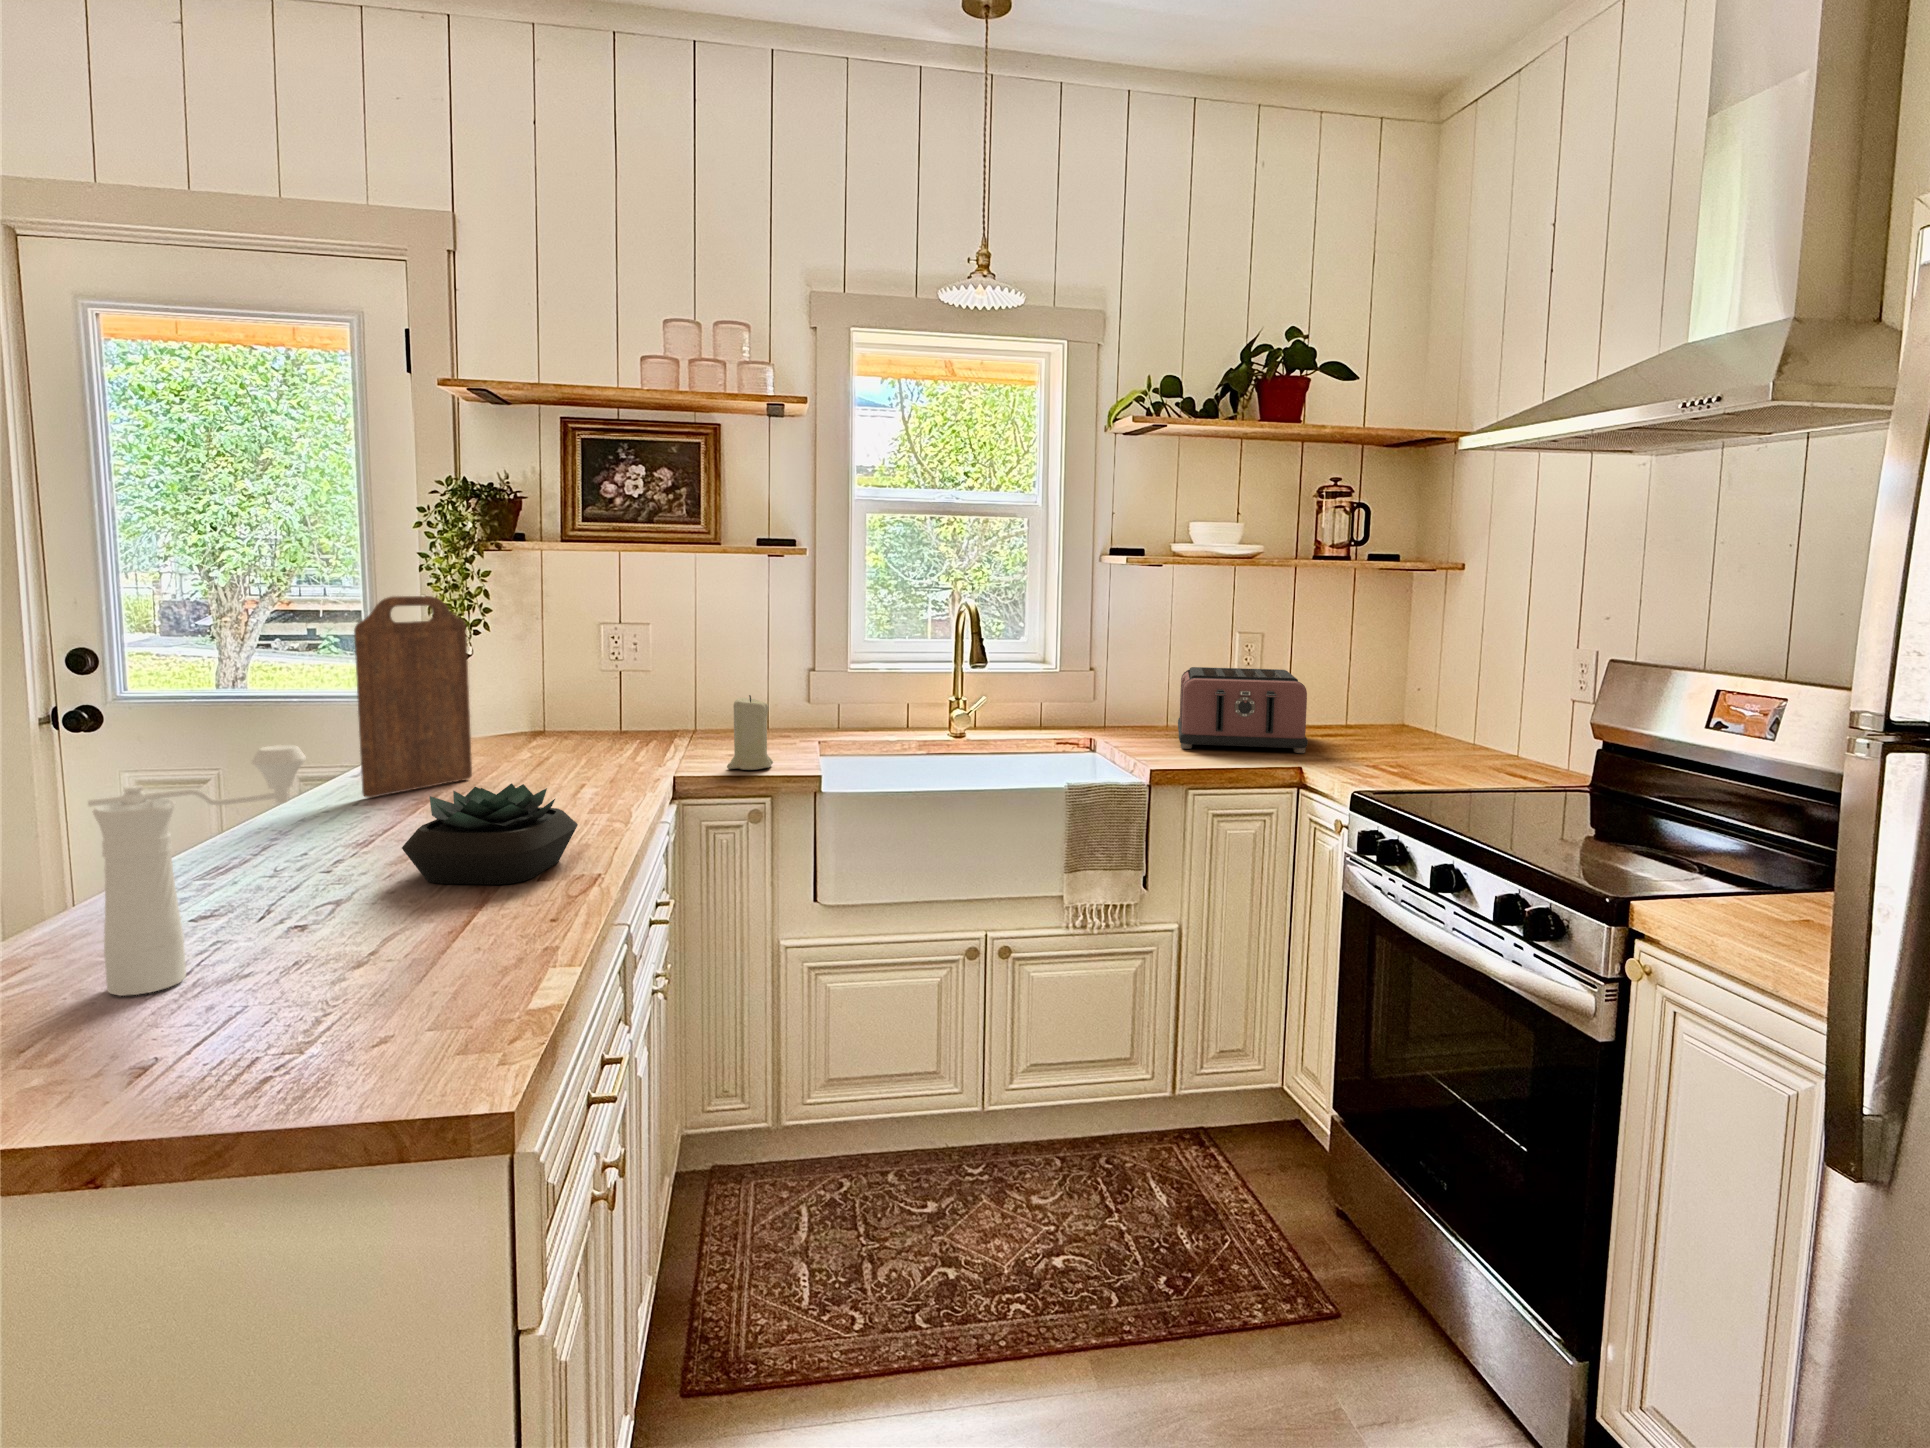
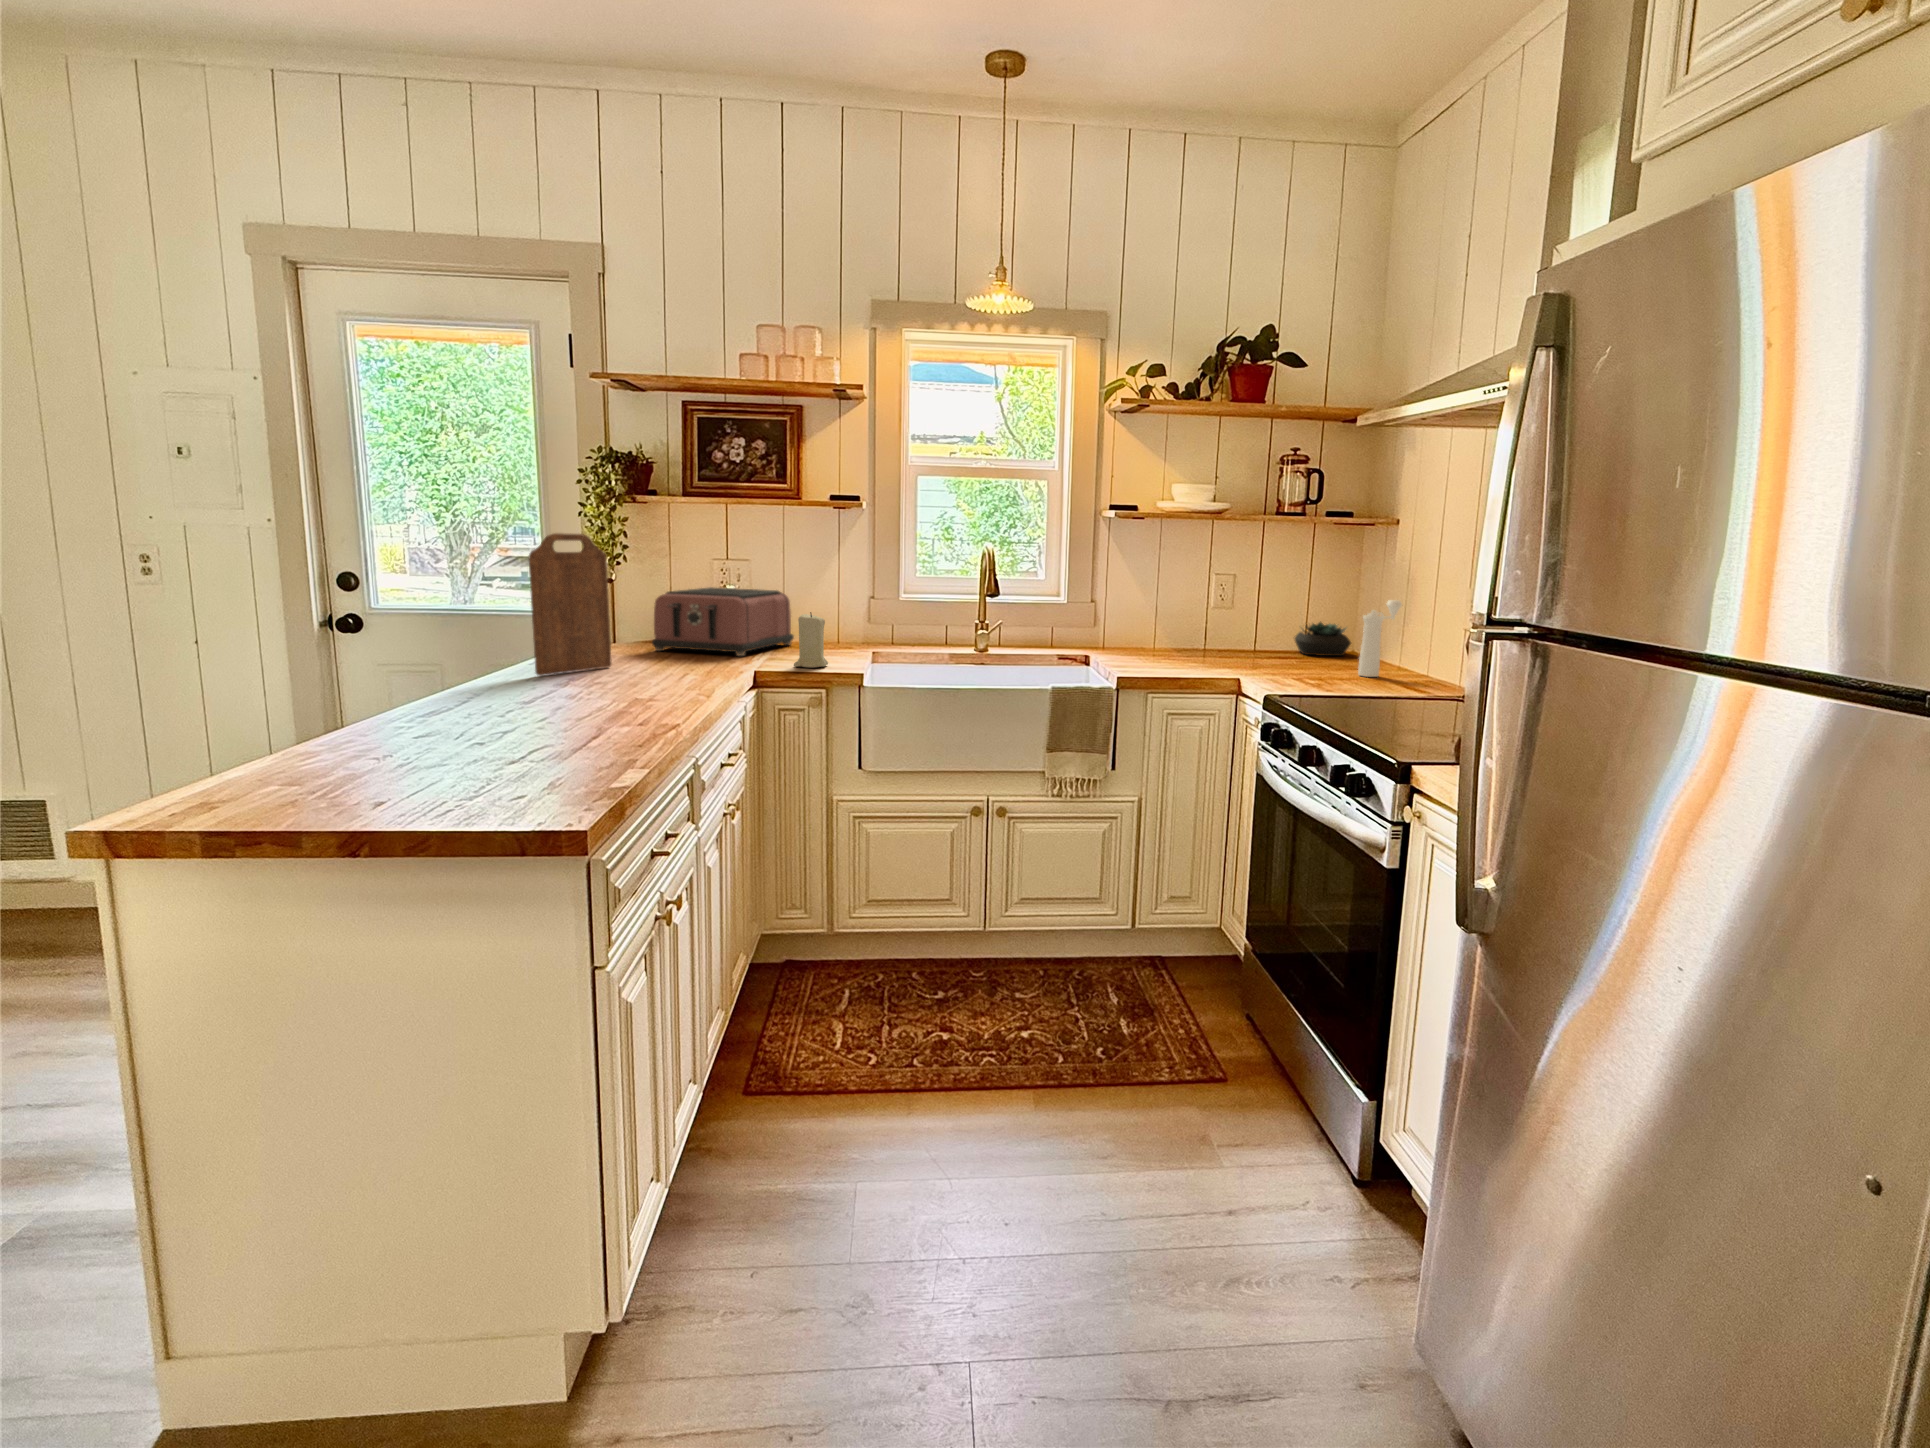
toaster: present [1178,667,1308,753] -> present [652,587,794,656]
pepper mill: present [88,745,306,996] -> present [1358,600,1402,677]
succulent plant: present [402,783,578,885] -> present [1295,622,1351,656]

